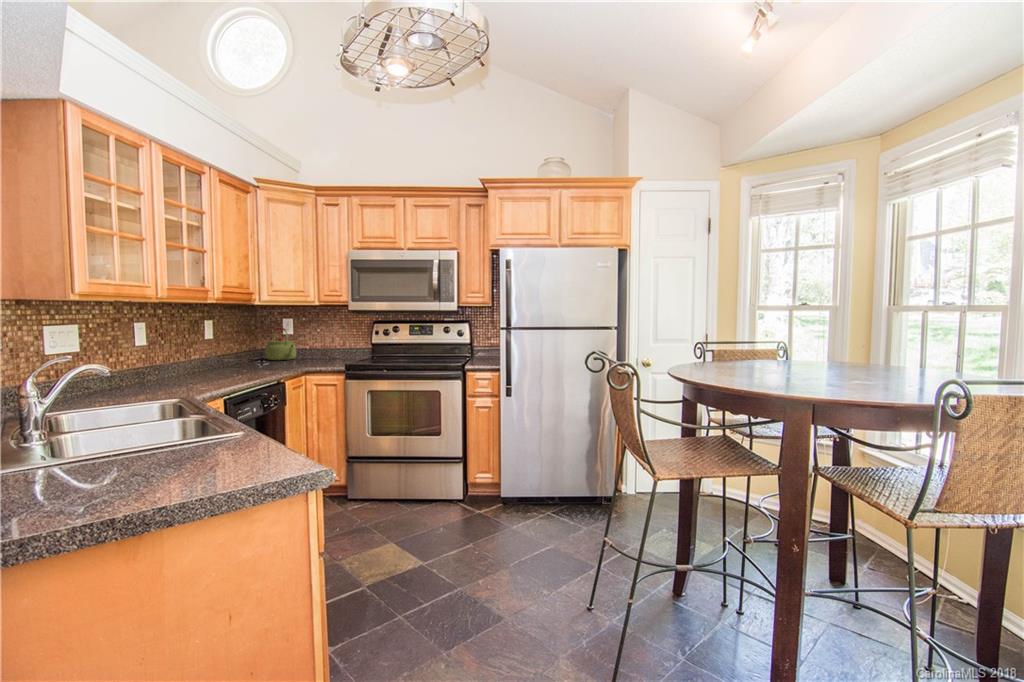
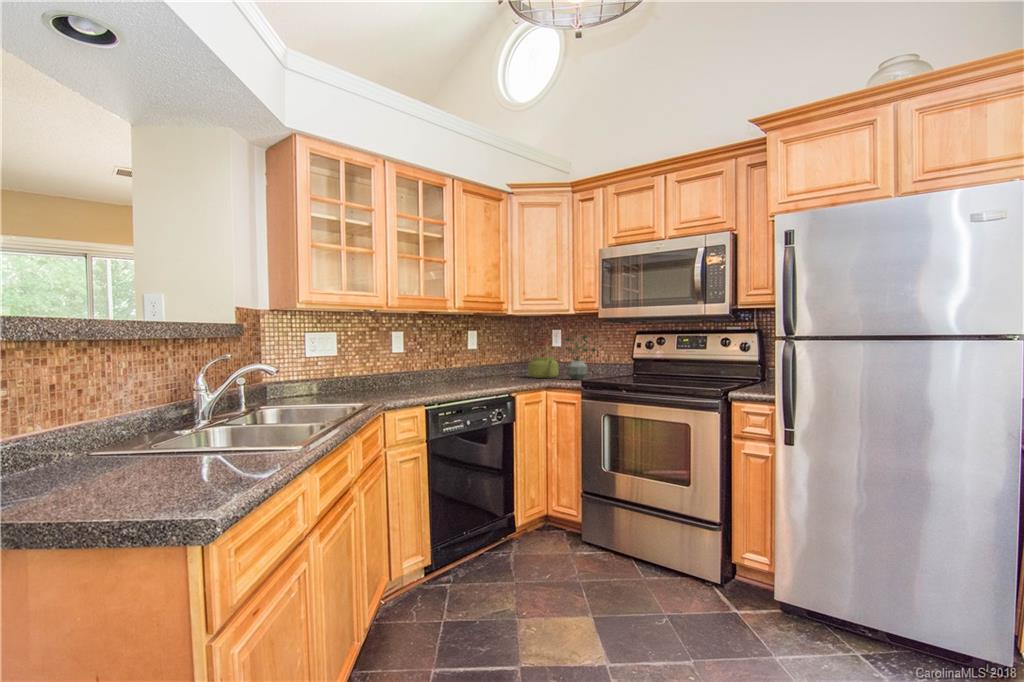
potted plant: none [309,321,337,361] -> present [566,334,595,380]

